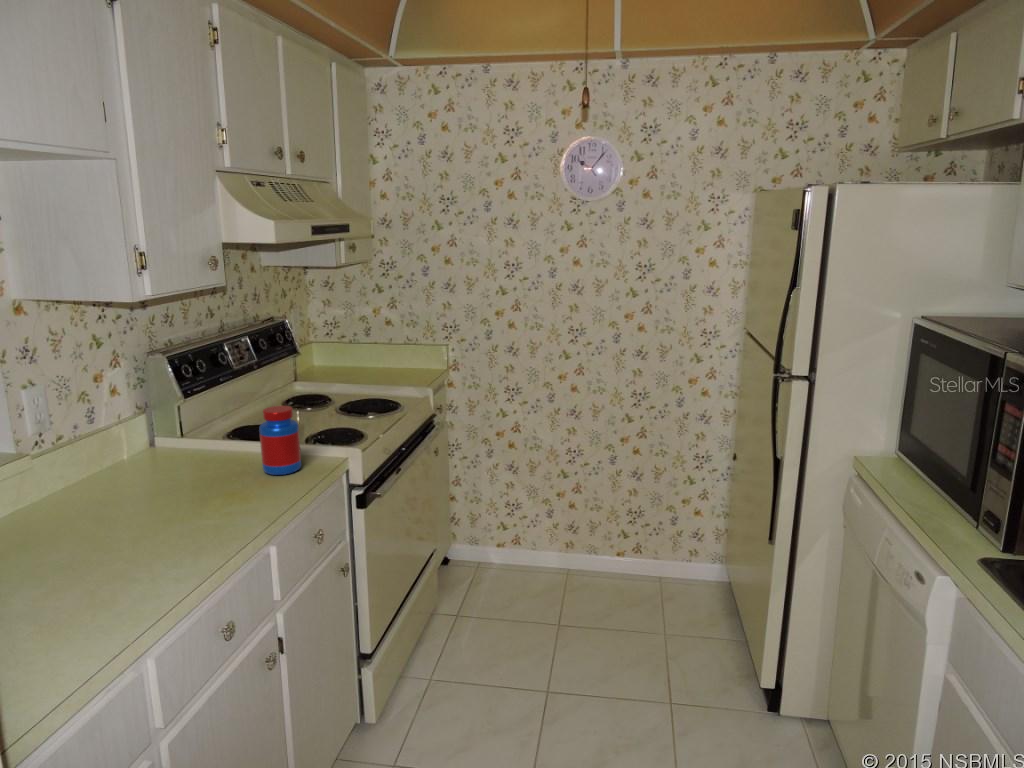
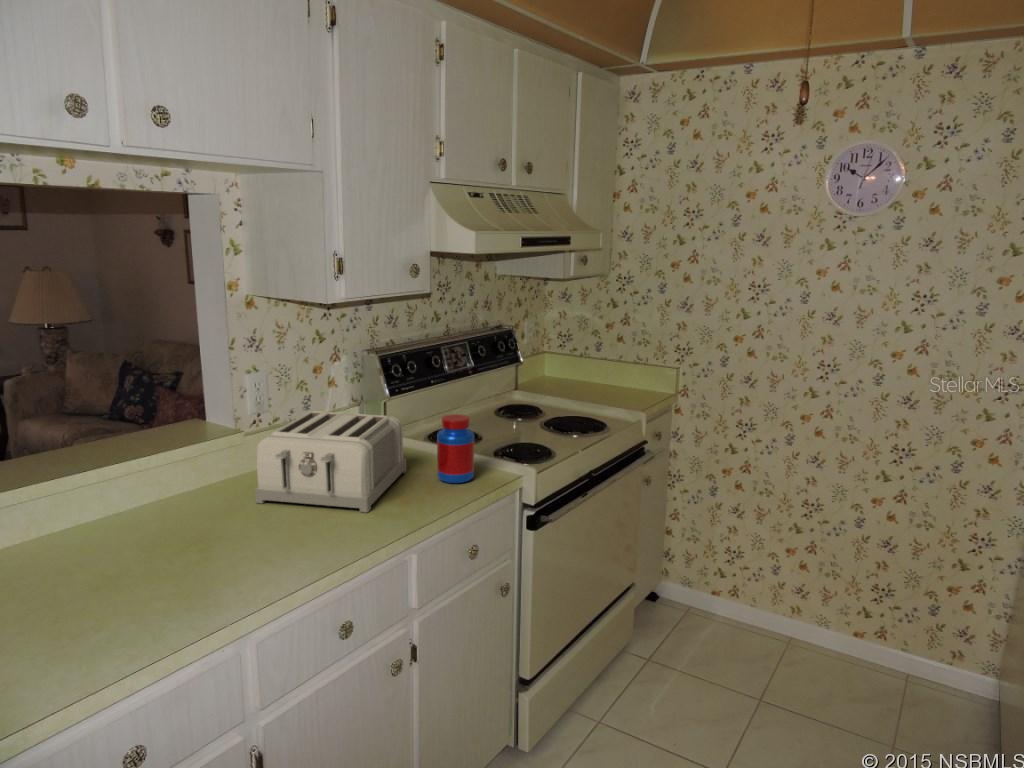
toaster: none [64,417,226,529] -> present [255,411,406,512]

